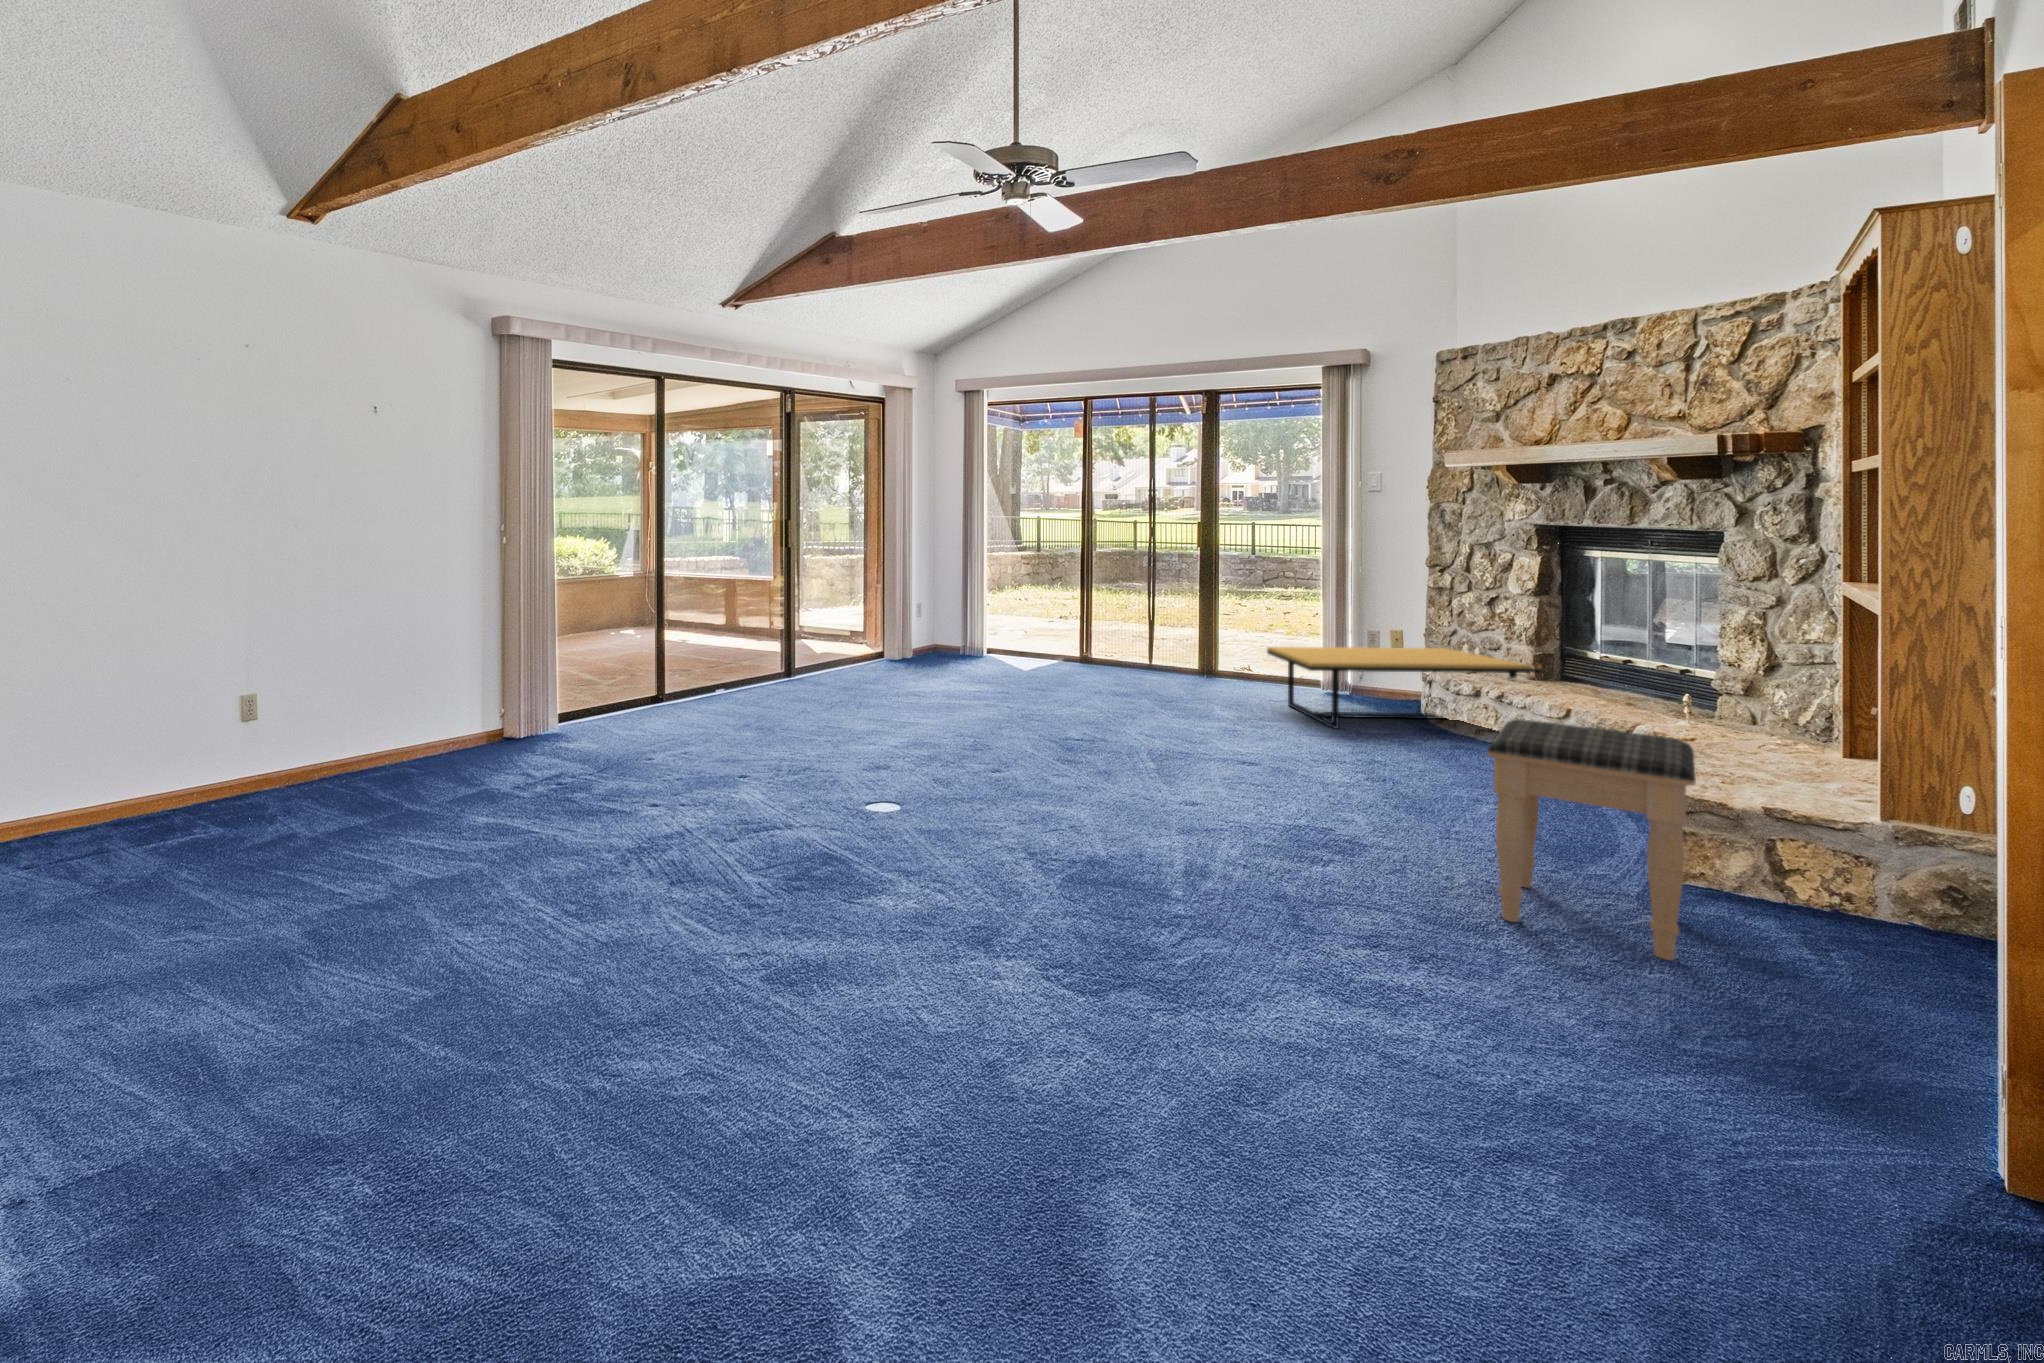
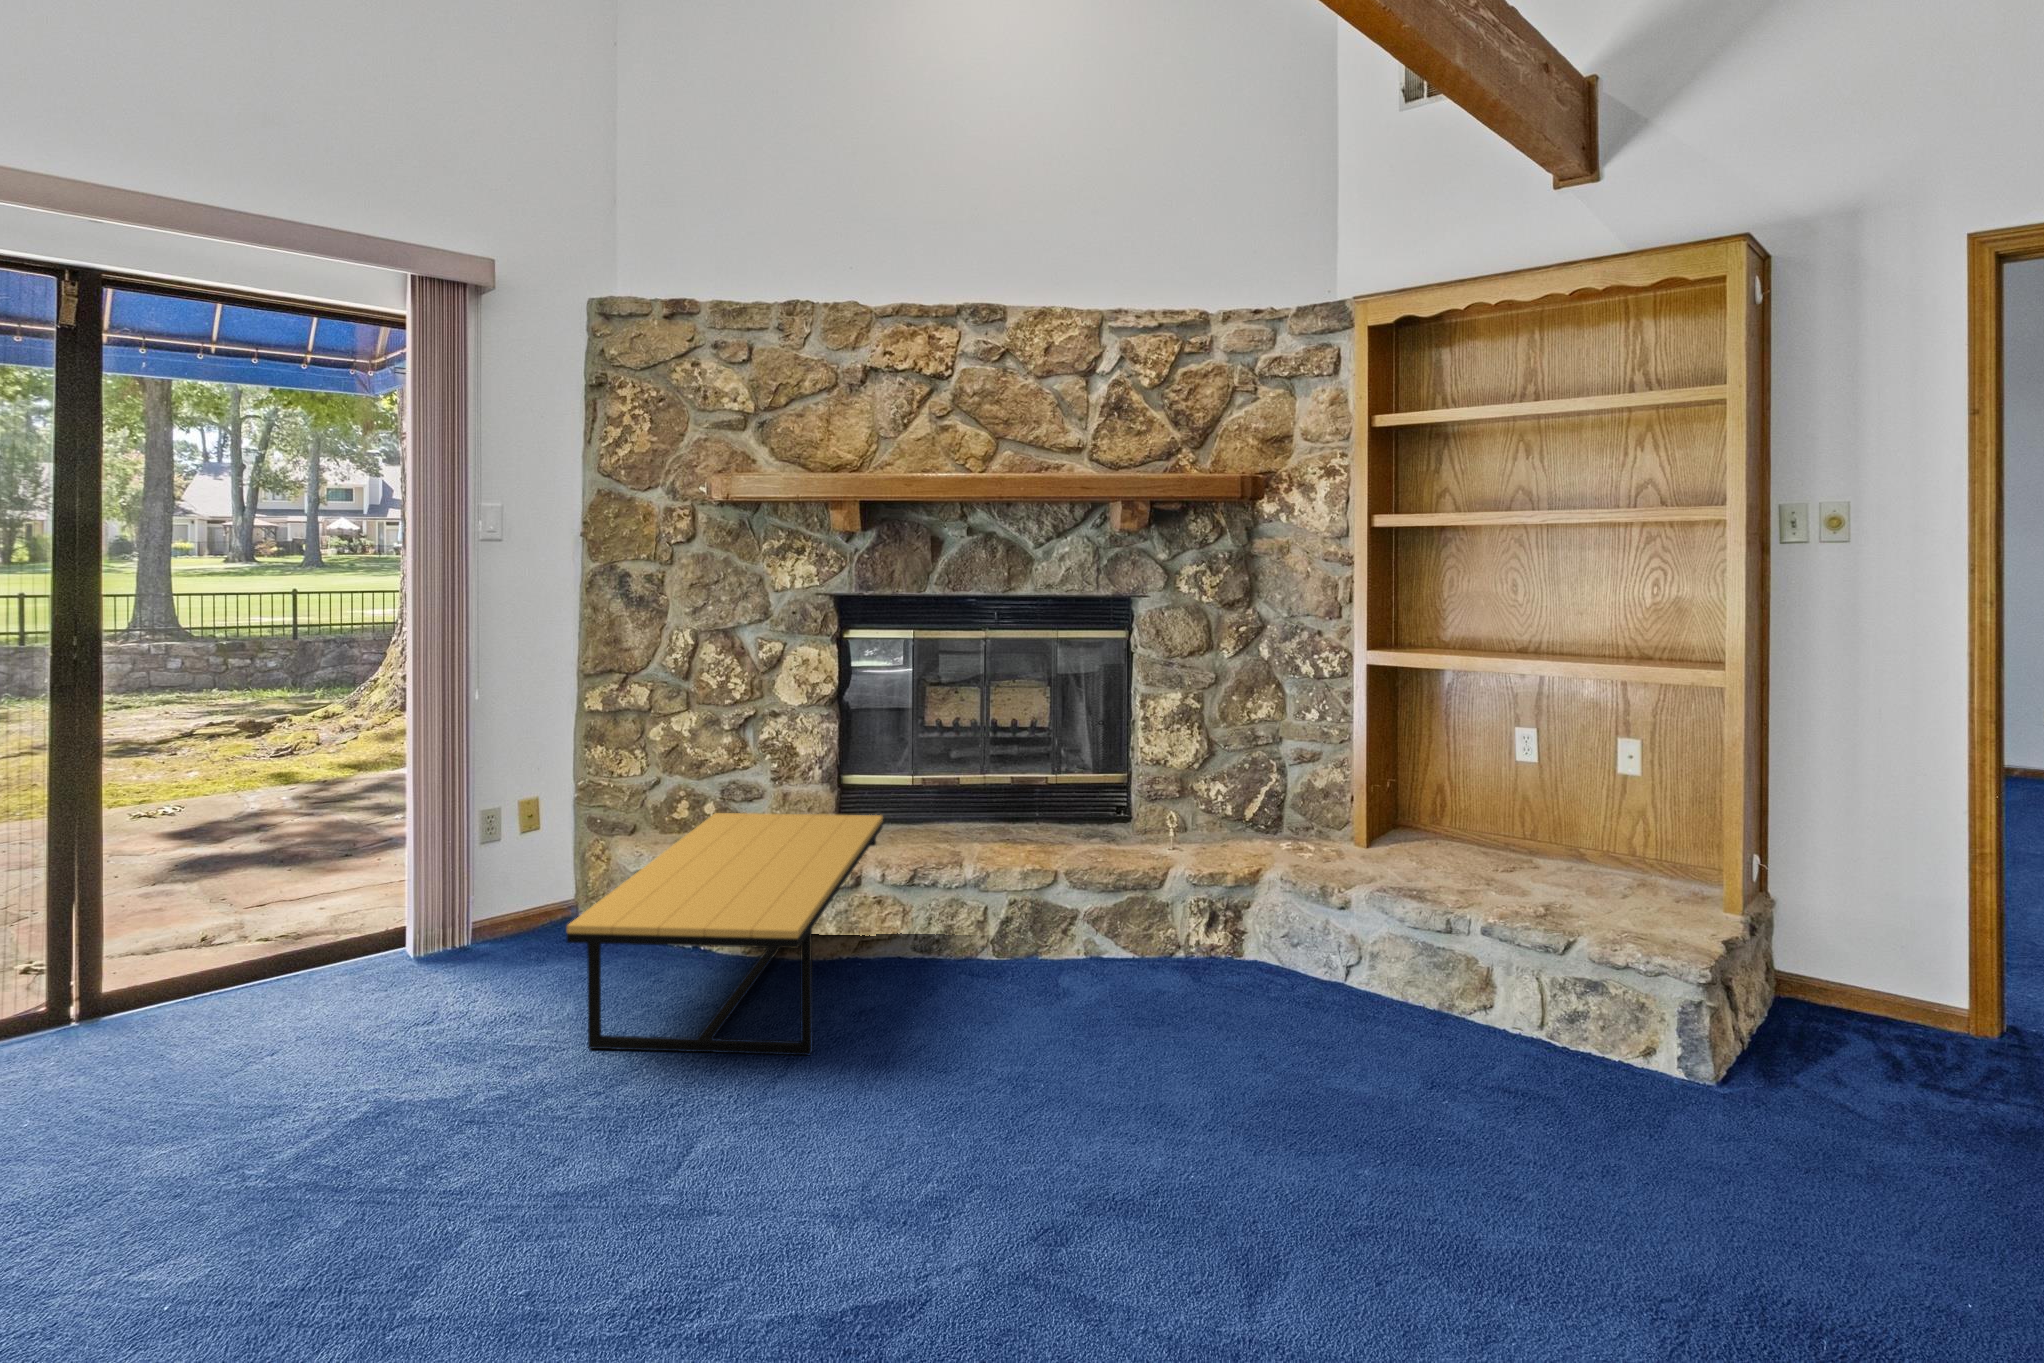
footstool: present [1487,719,1696,960] -> none [1745,874,2025,1231]

